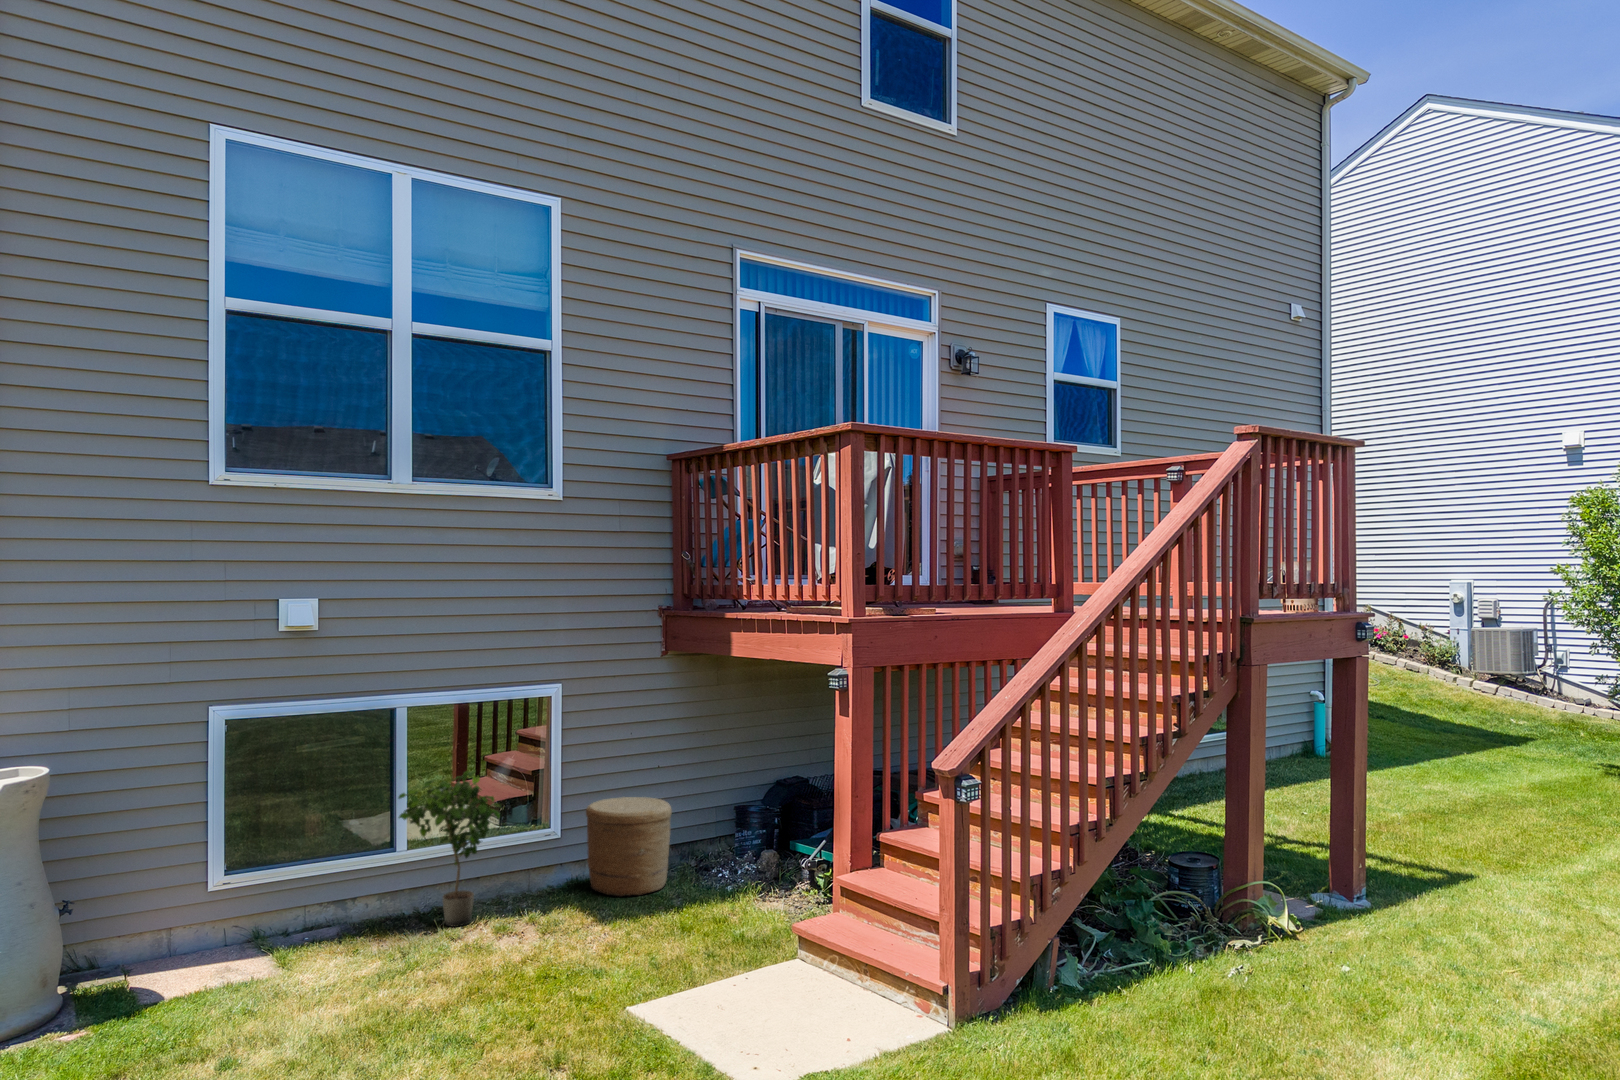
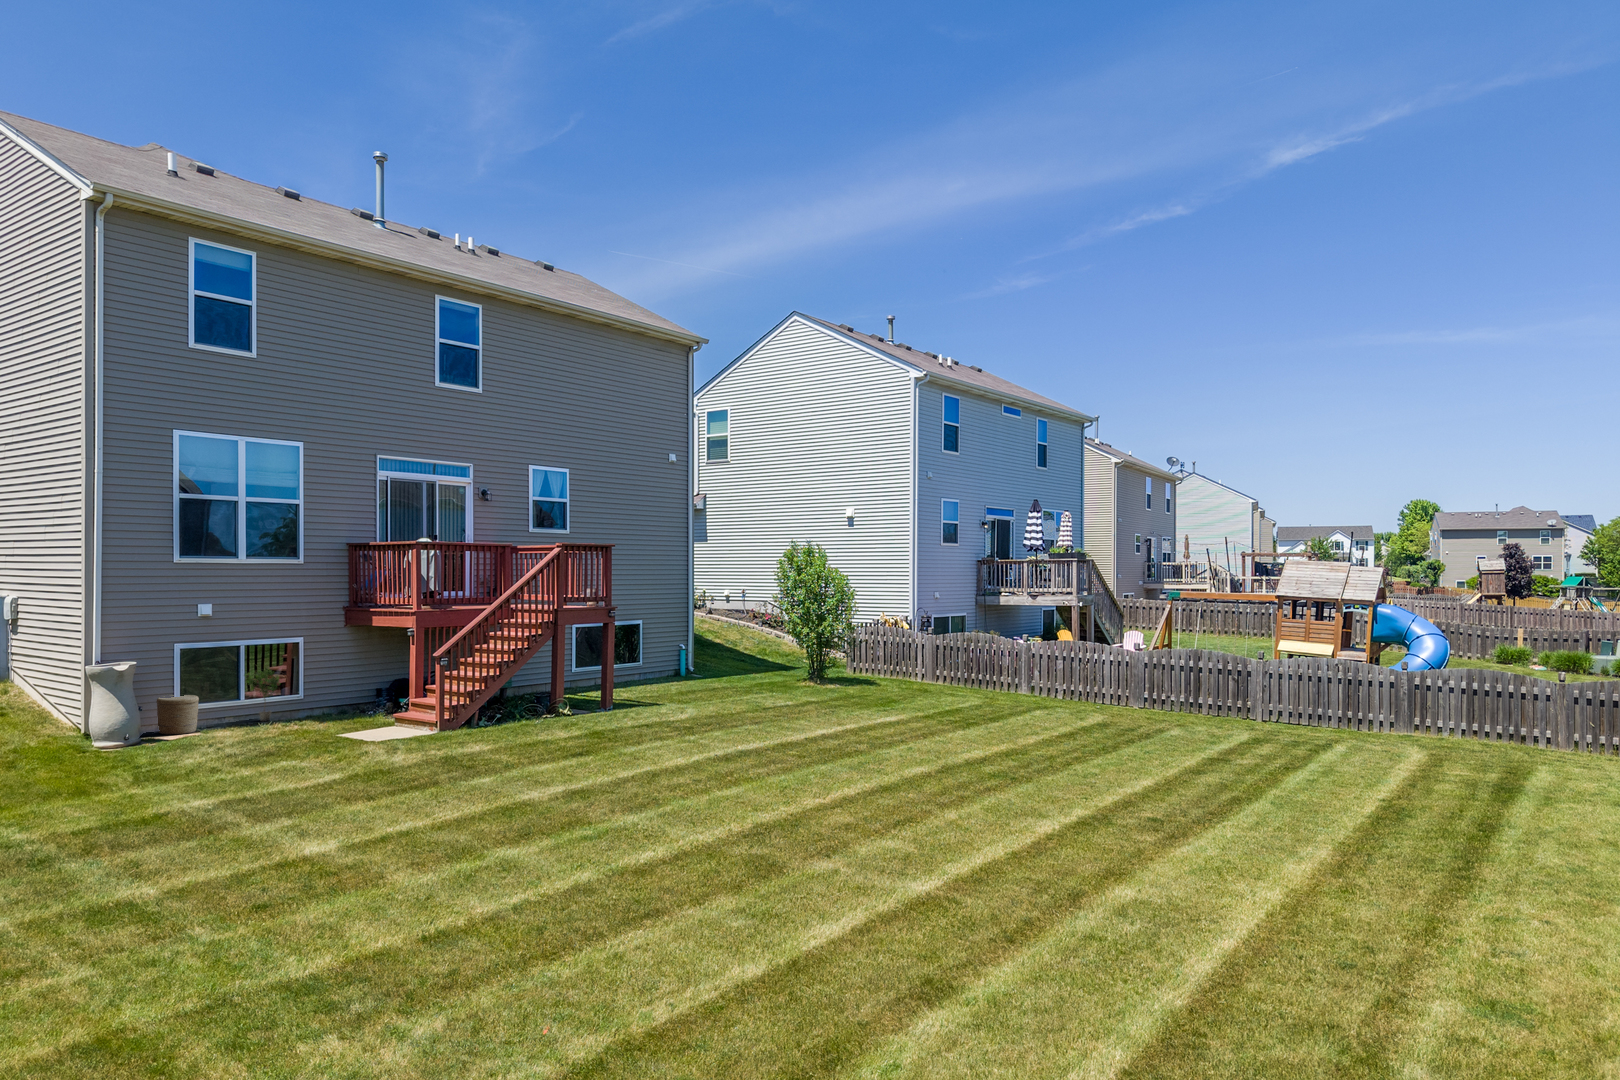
woven basket: present [586,797,672,896] -> present [157,695,199,735]

